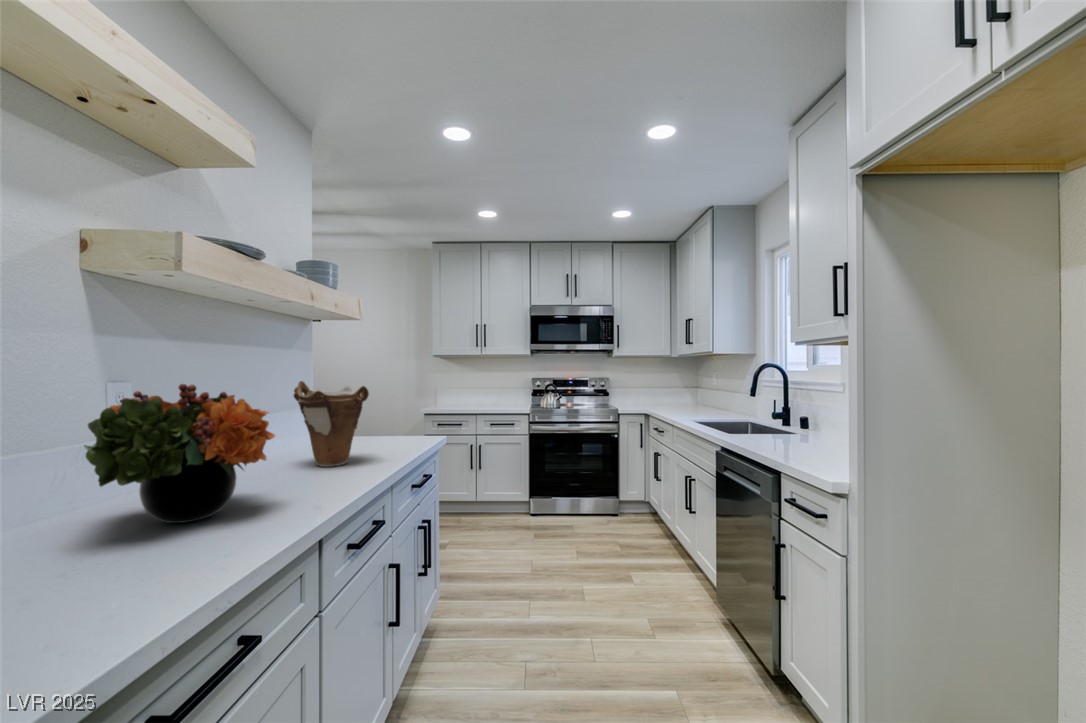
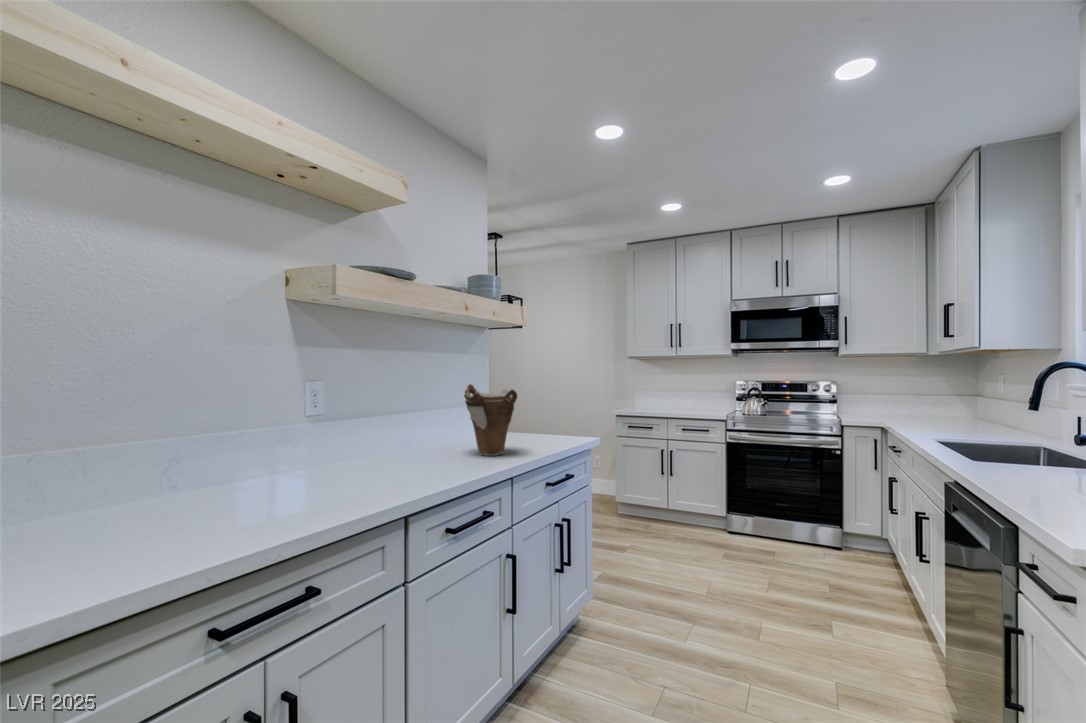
flower arrangement: present [84,384,275,523] -> none [312,388,429,484]

